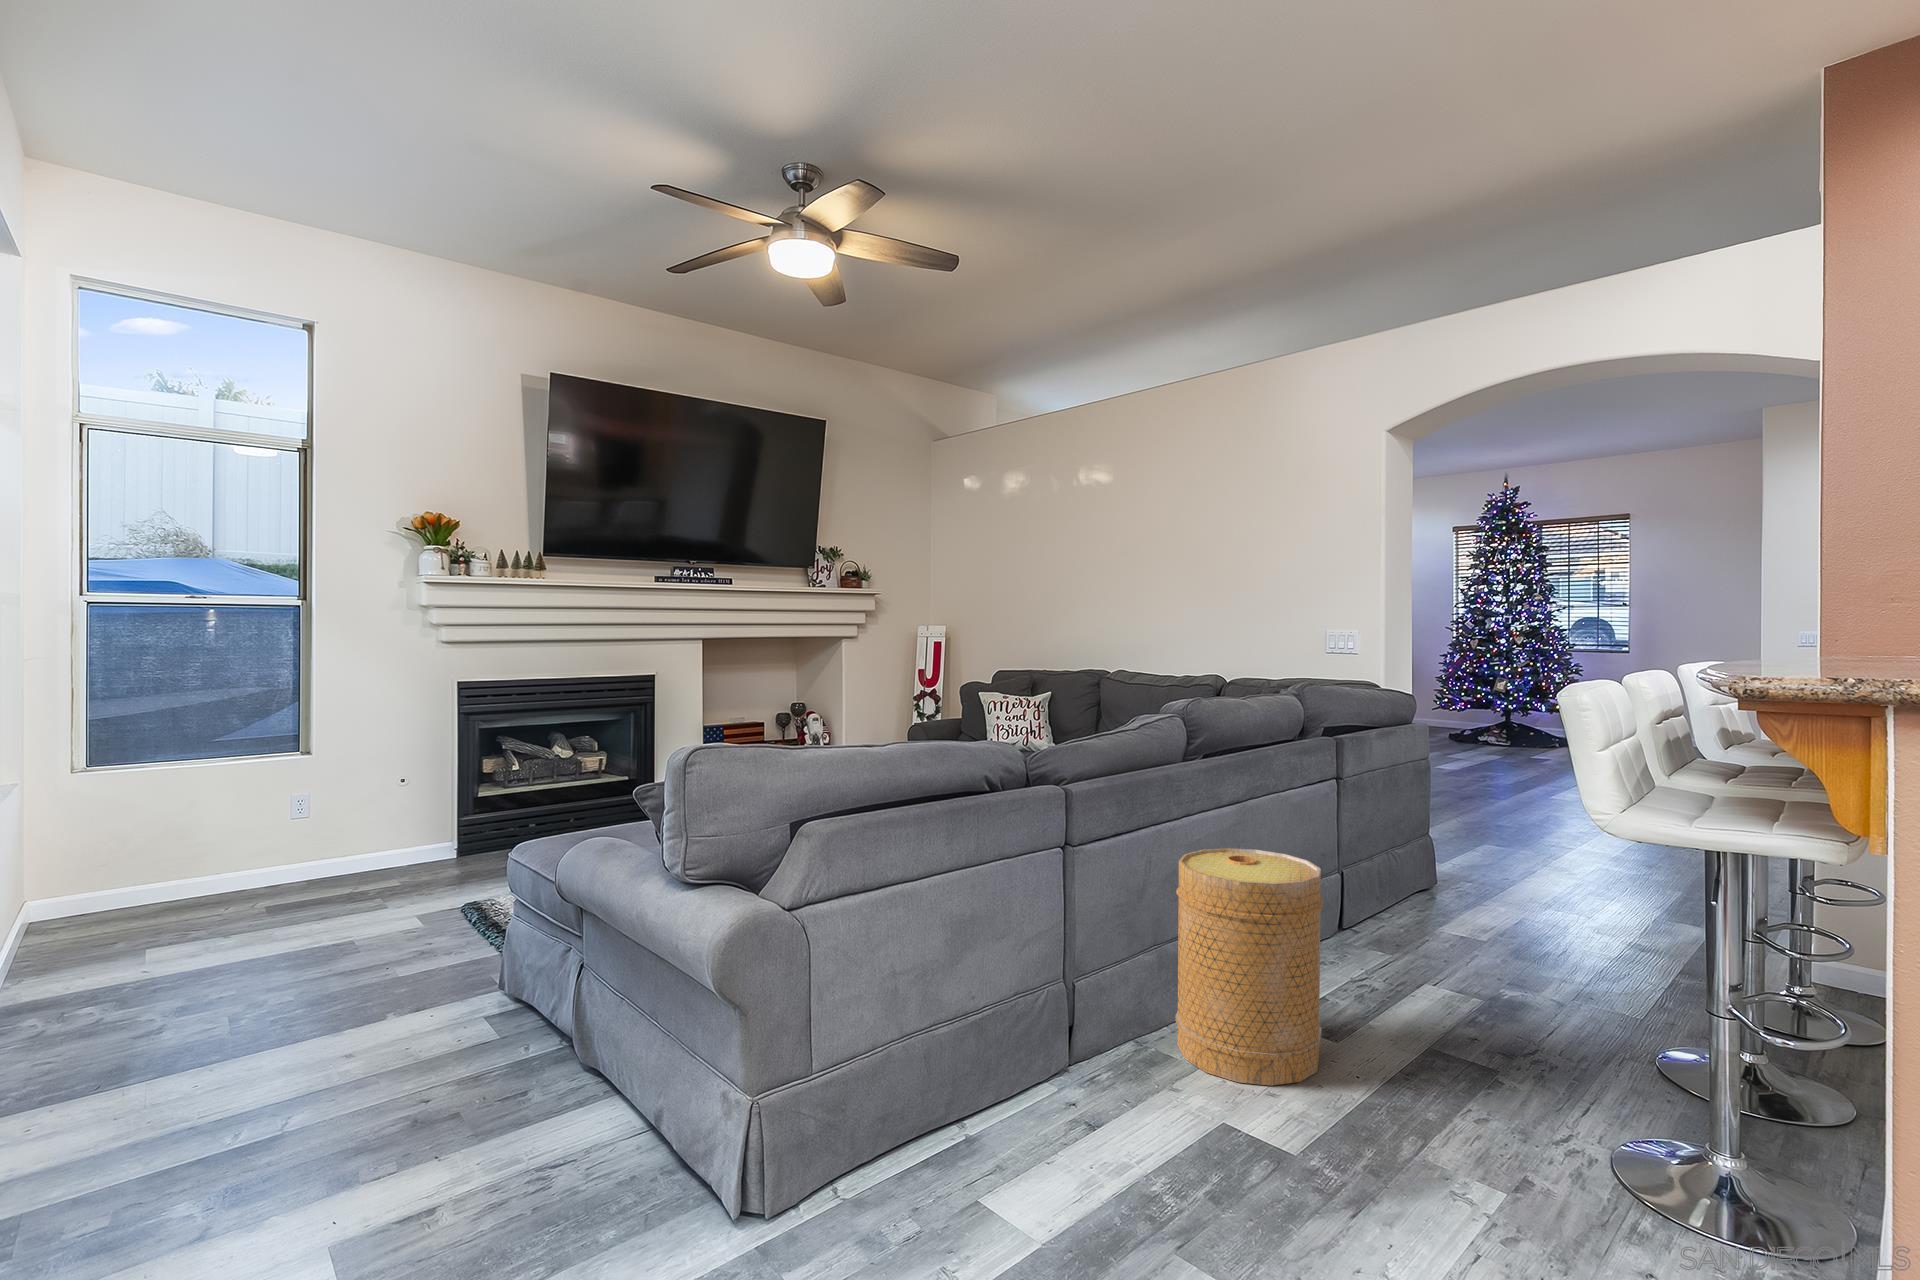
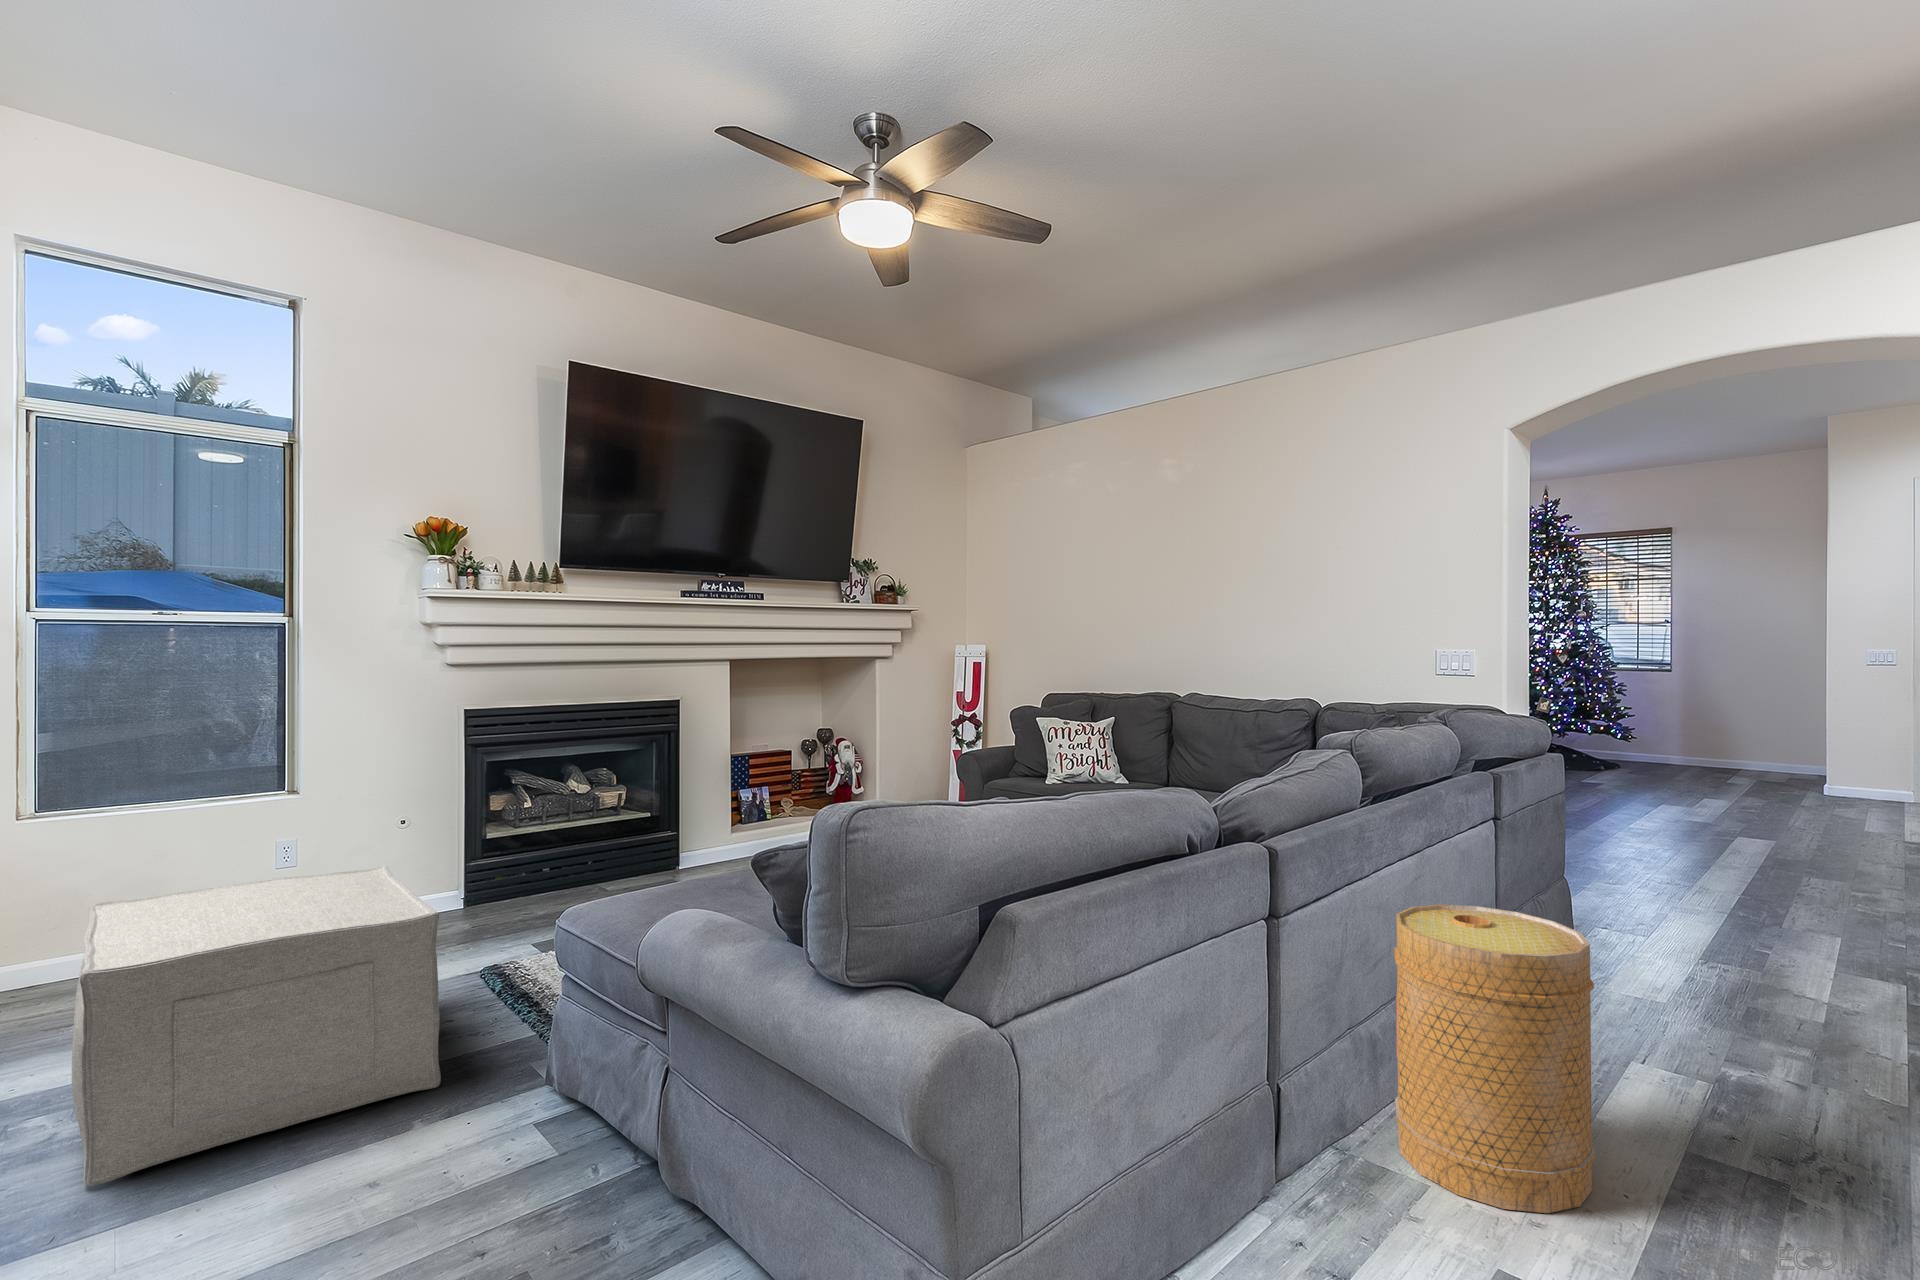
ottoman: none [128,813,420,1050] -> present [72,865,441,1186]

